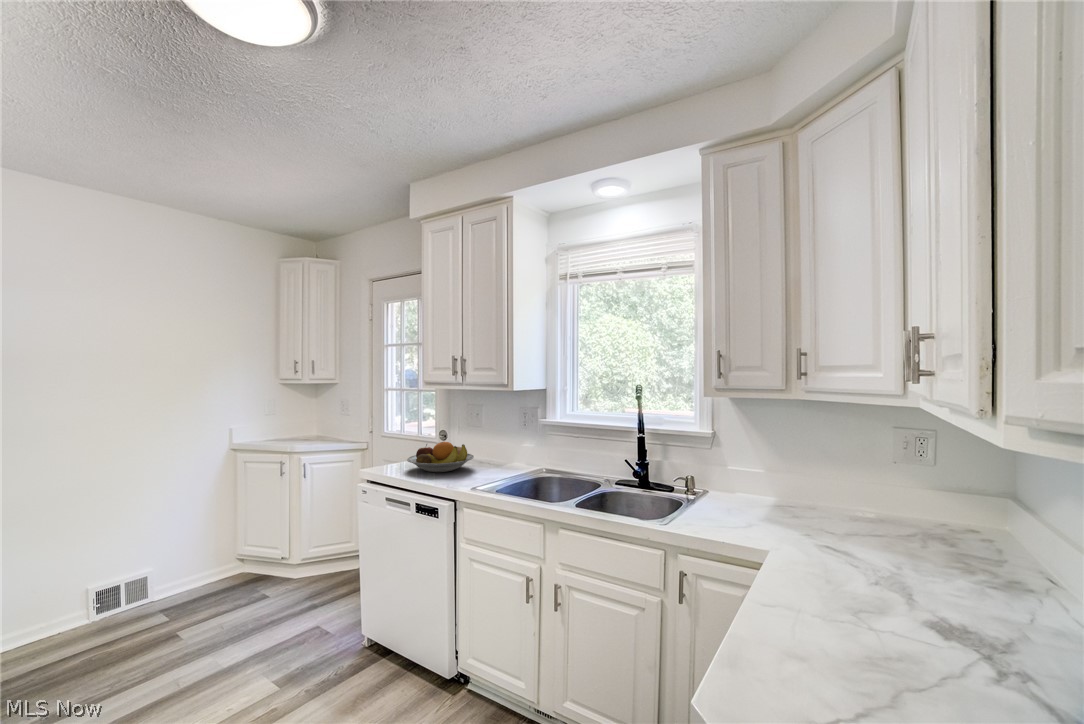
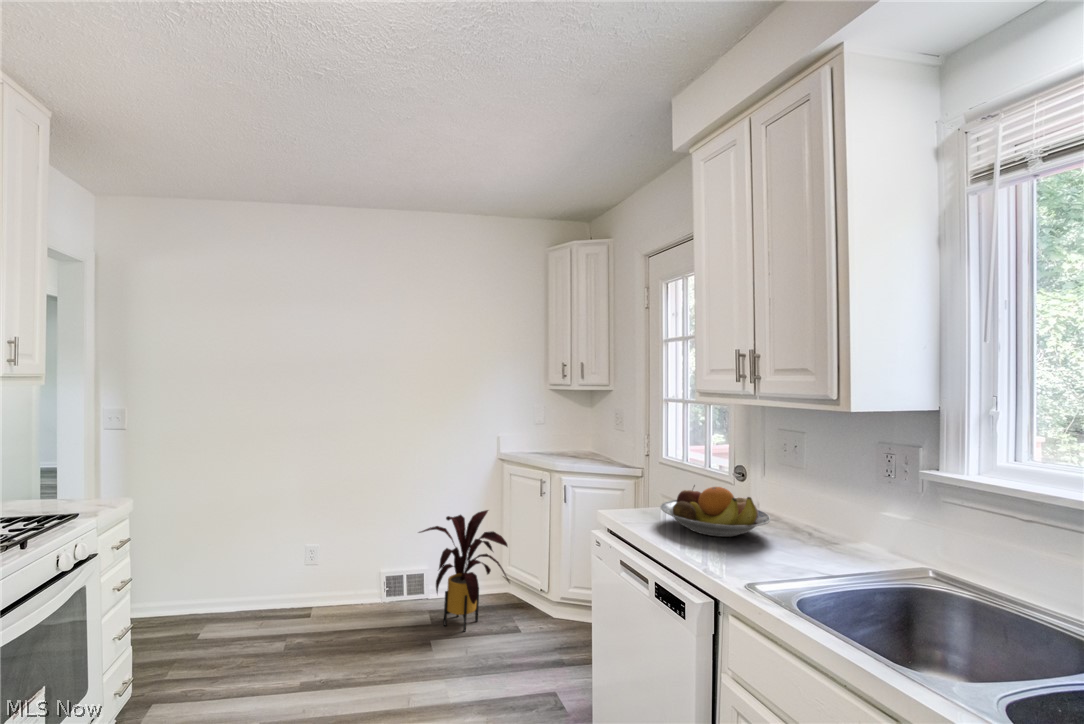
house plant: none [146,501,257,616] -> present [419,510,508,631]

